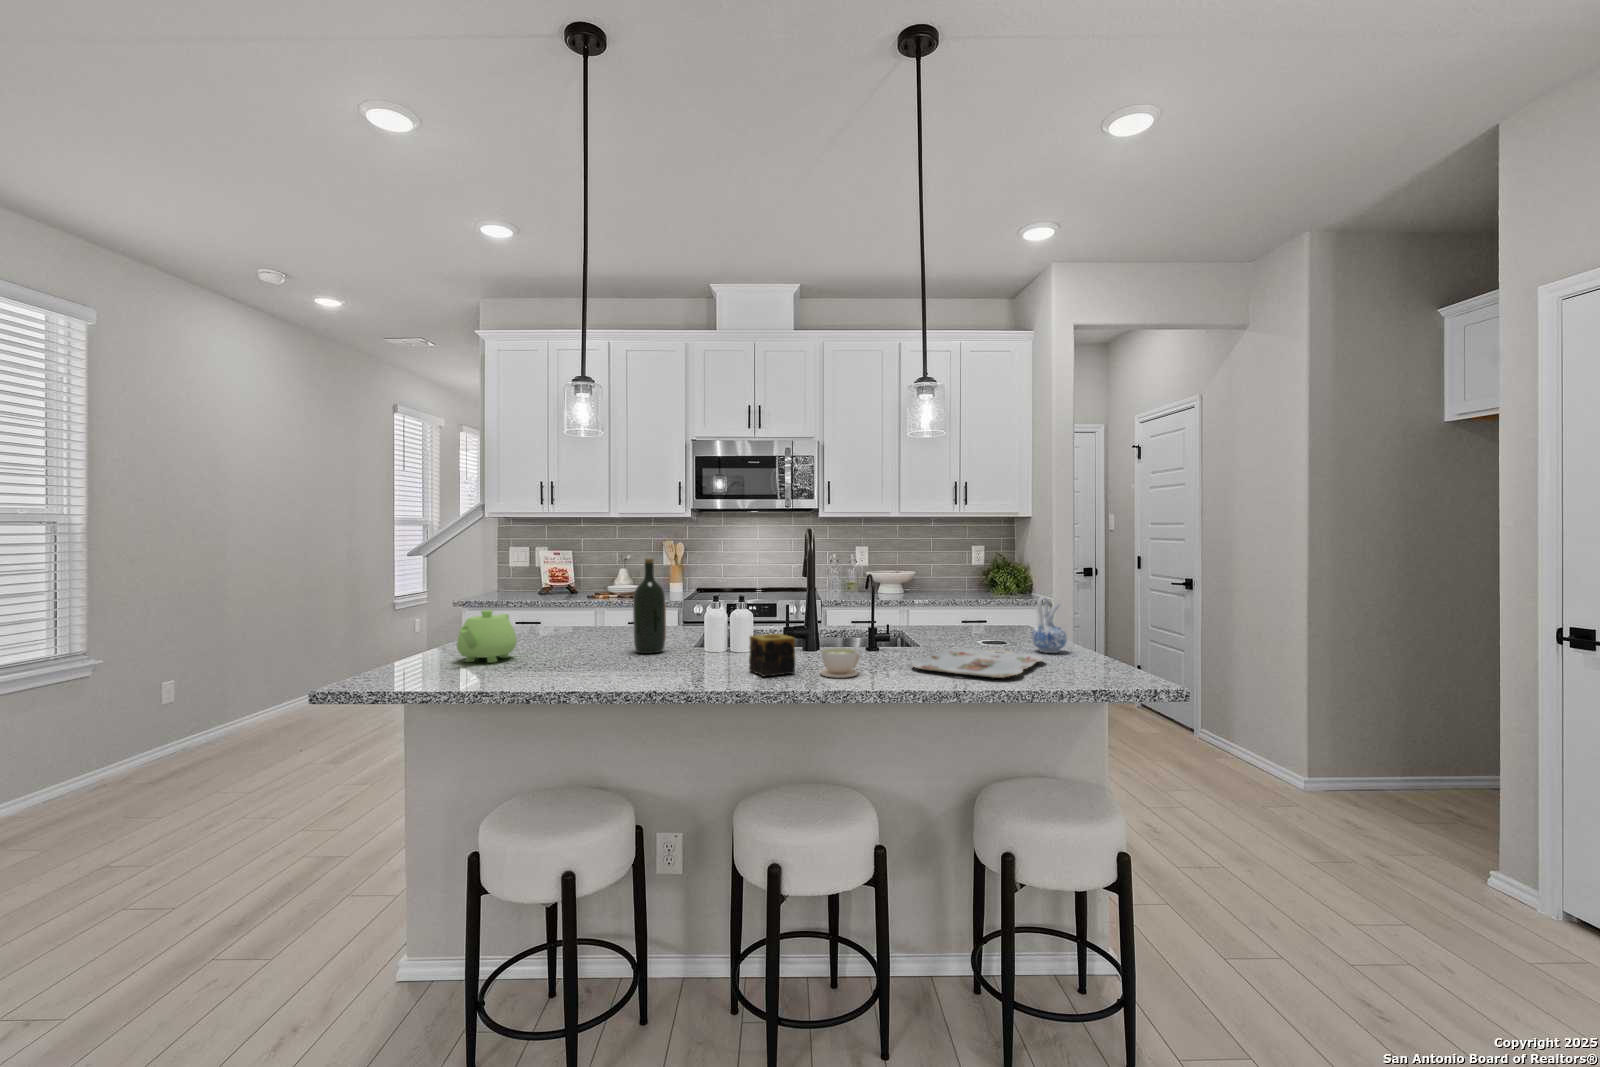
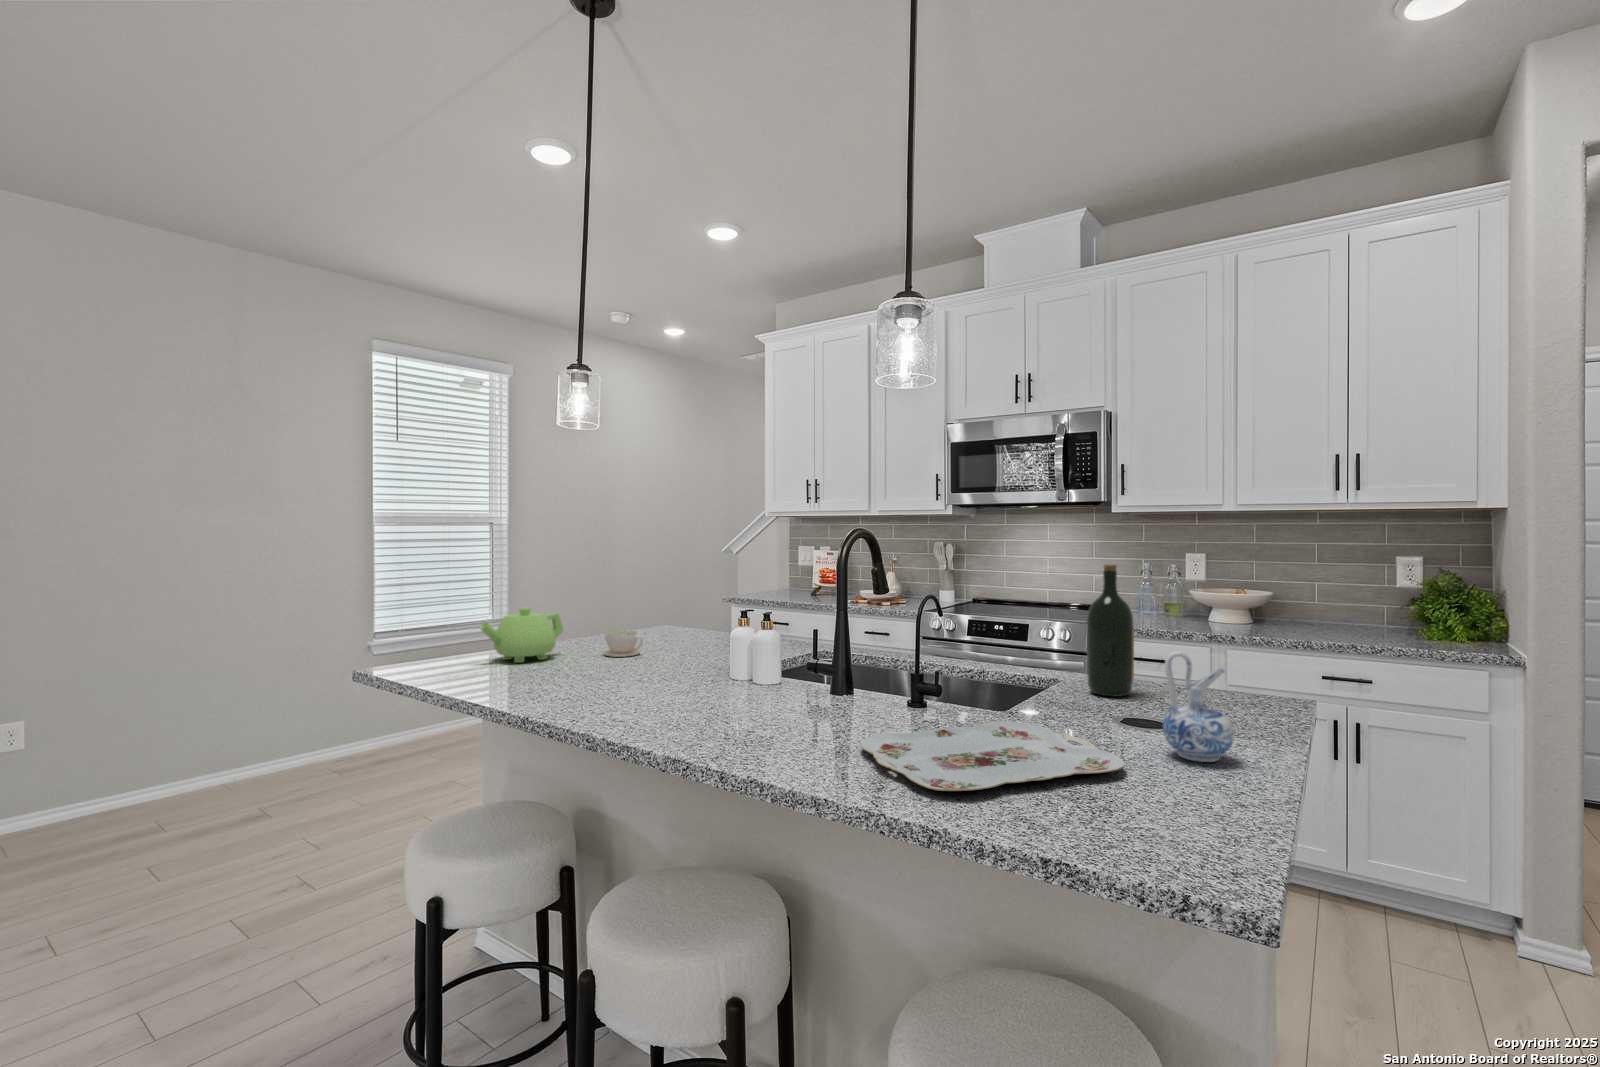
wine bottle: present [633,558,666,654] -> present [1087,565,1134,697]
candle: present [749,634,795,676] -> none [658,664,720,723]
coffee cup: present [820,648,860,678] -> present [604,631,643,657]

